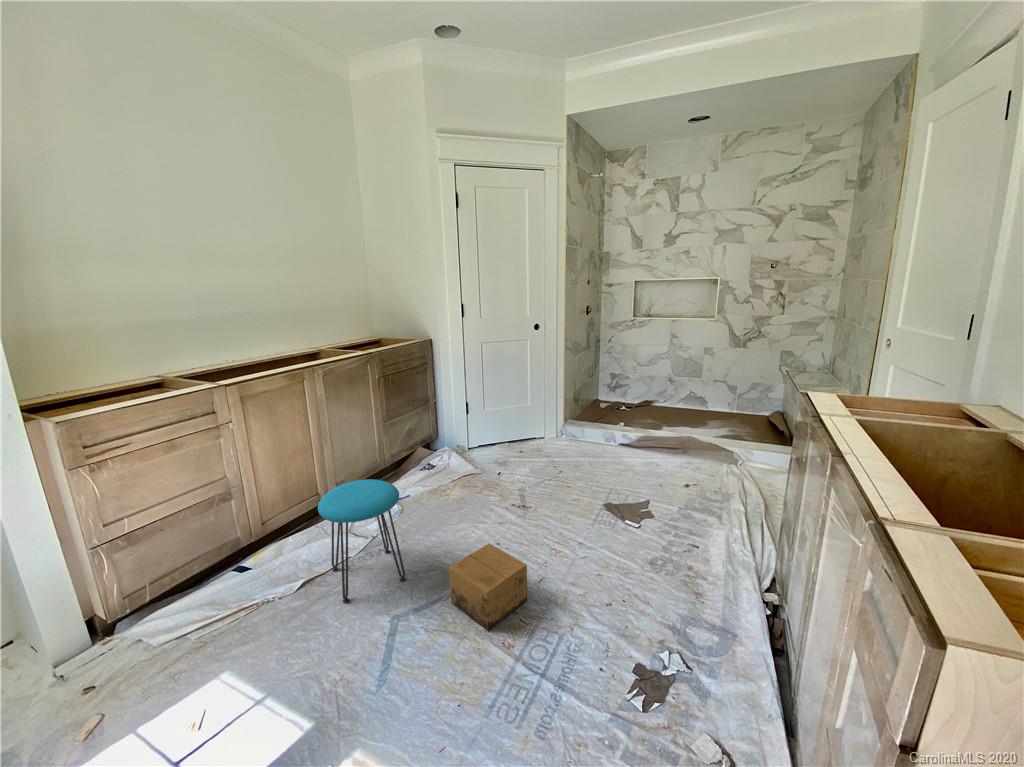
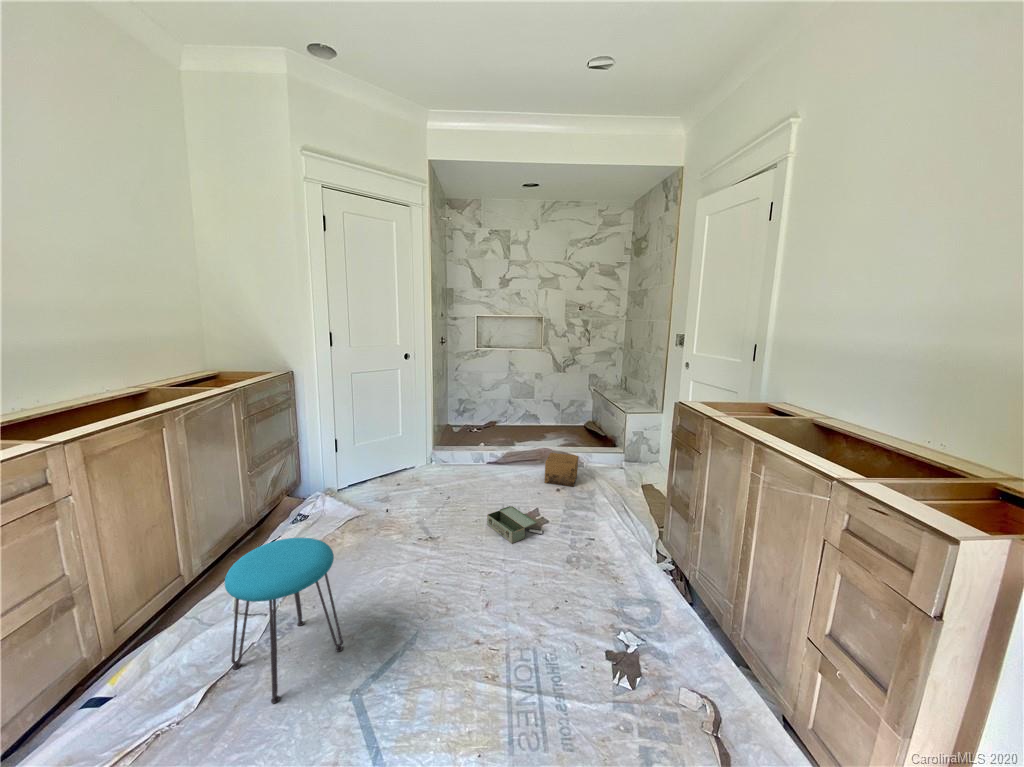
toolbox: none [583,492,631,531] -> present [487,506,537,543]
cardboard box: present [449,543,527,631] -> present [545,453,578,487]

